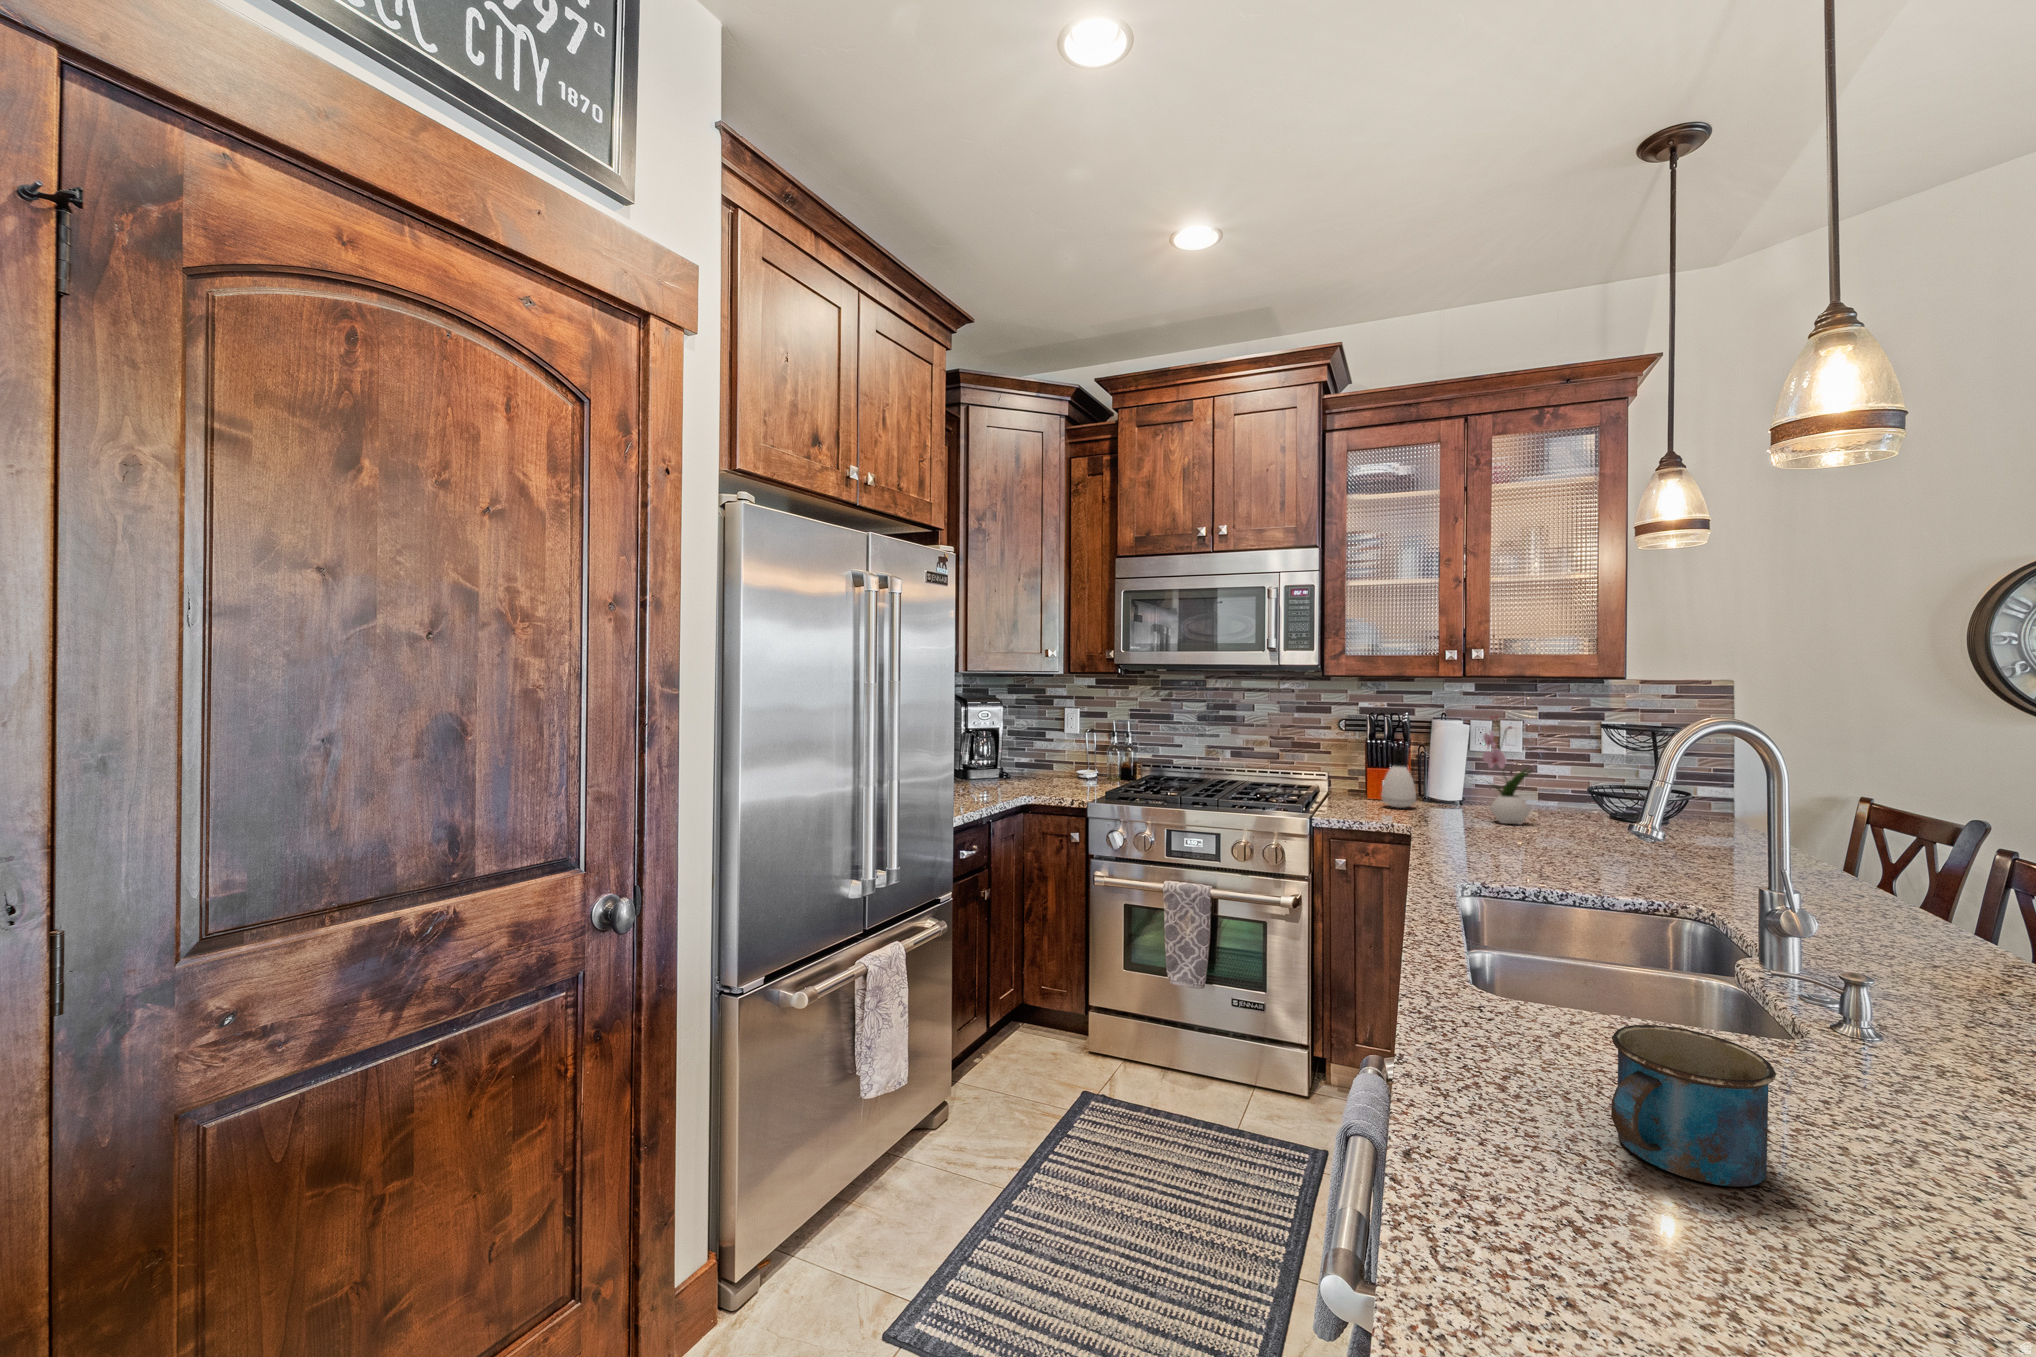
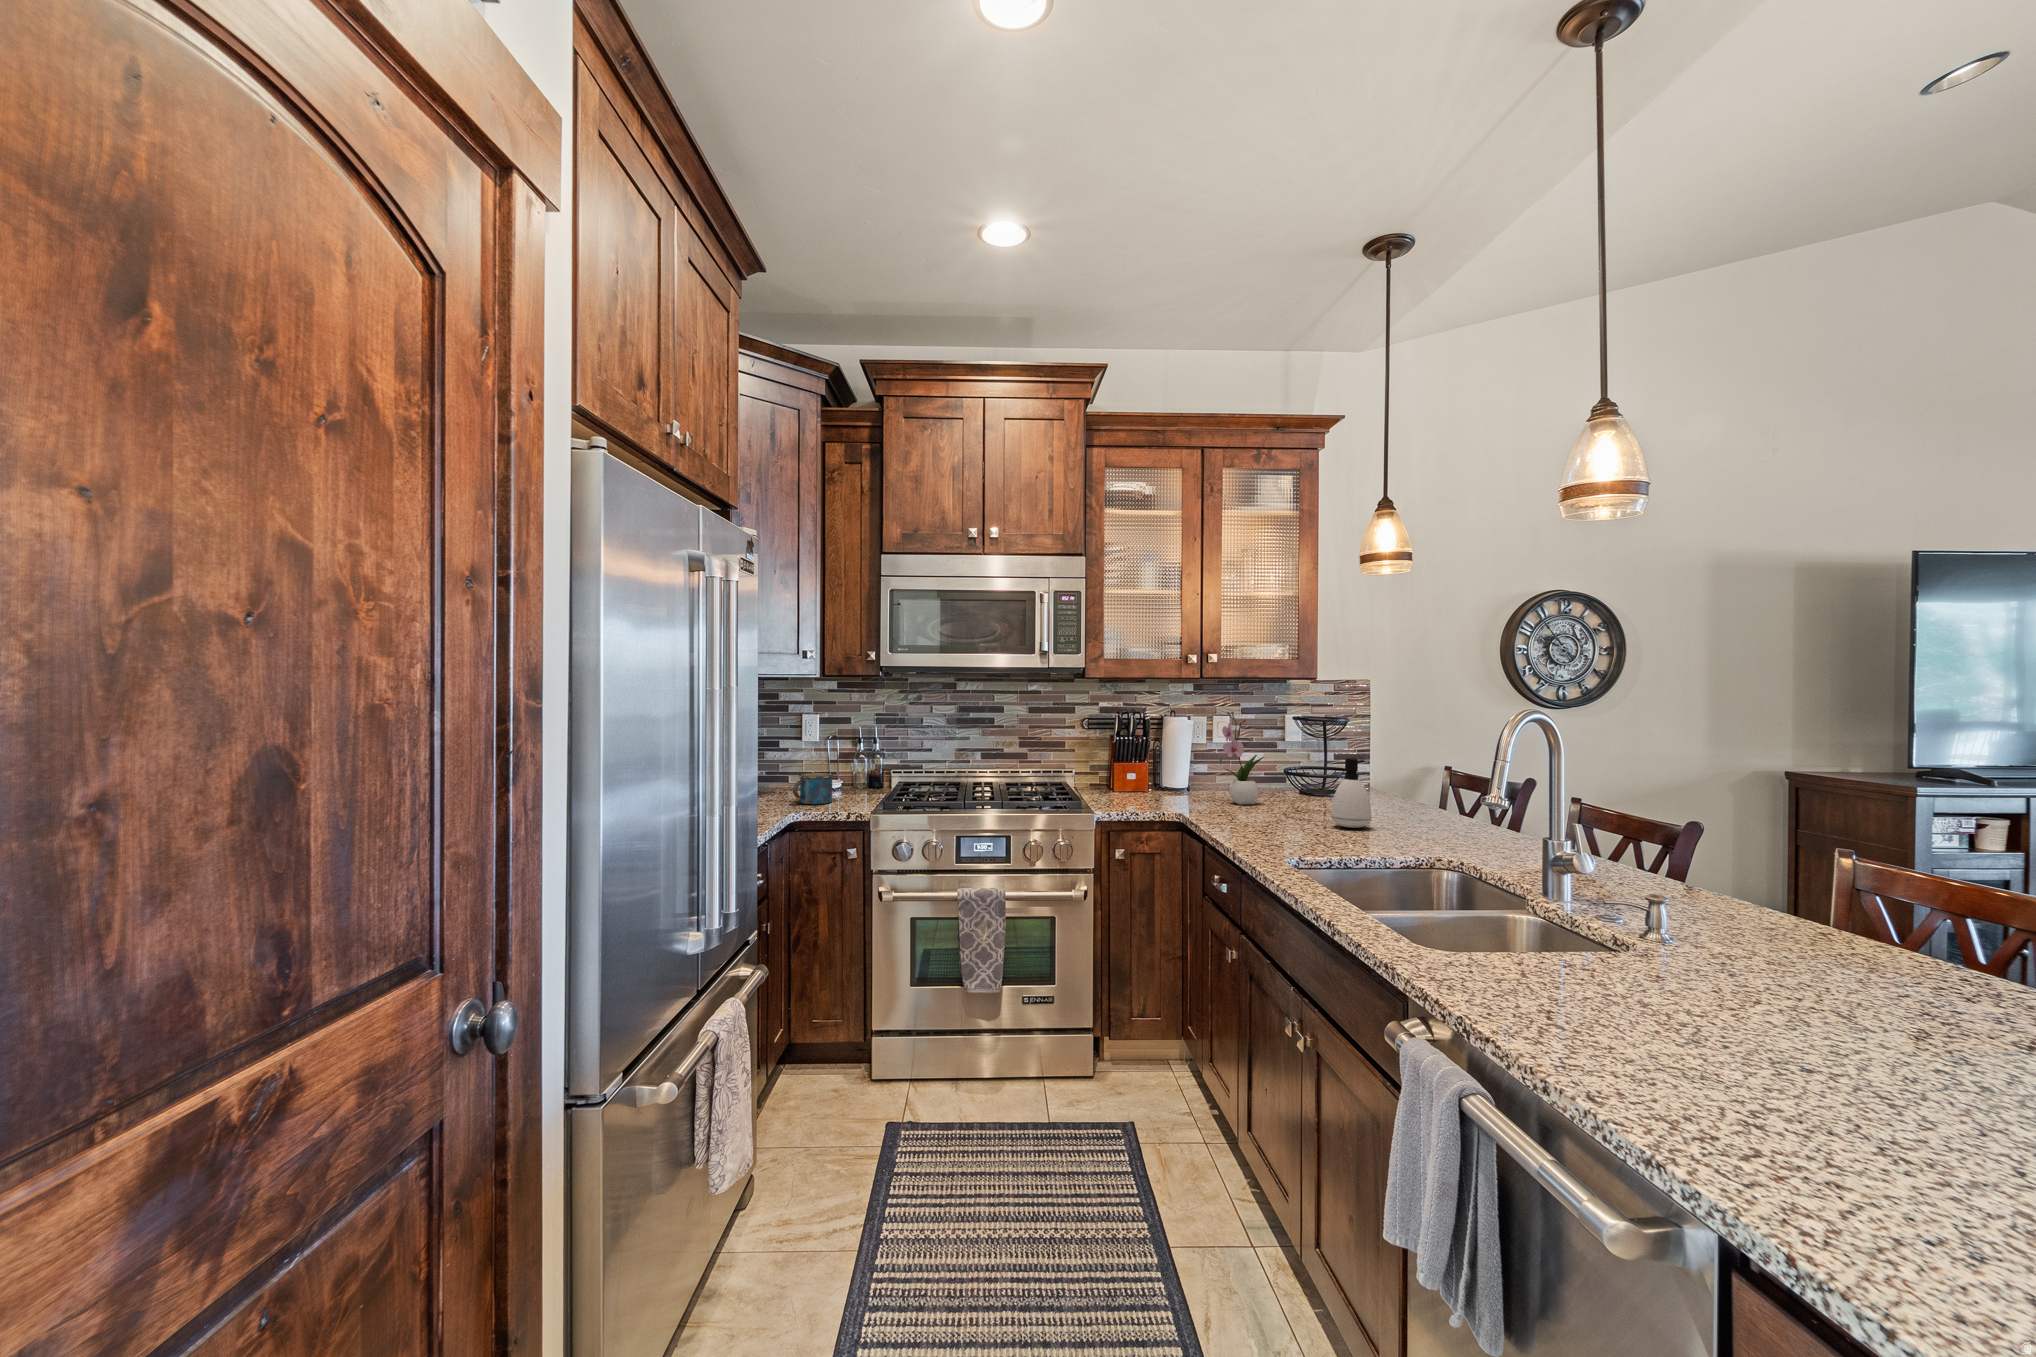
soap dispenser: present [1381,748,1416,808] -> present [1331,758,1371,828]
mug: present [1611,1025,1776,1187] -> present [793,773,834,804]

